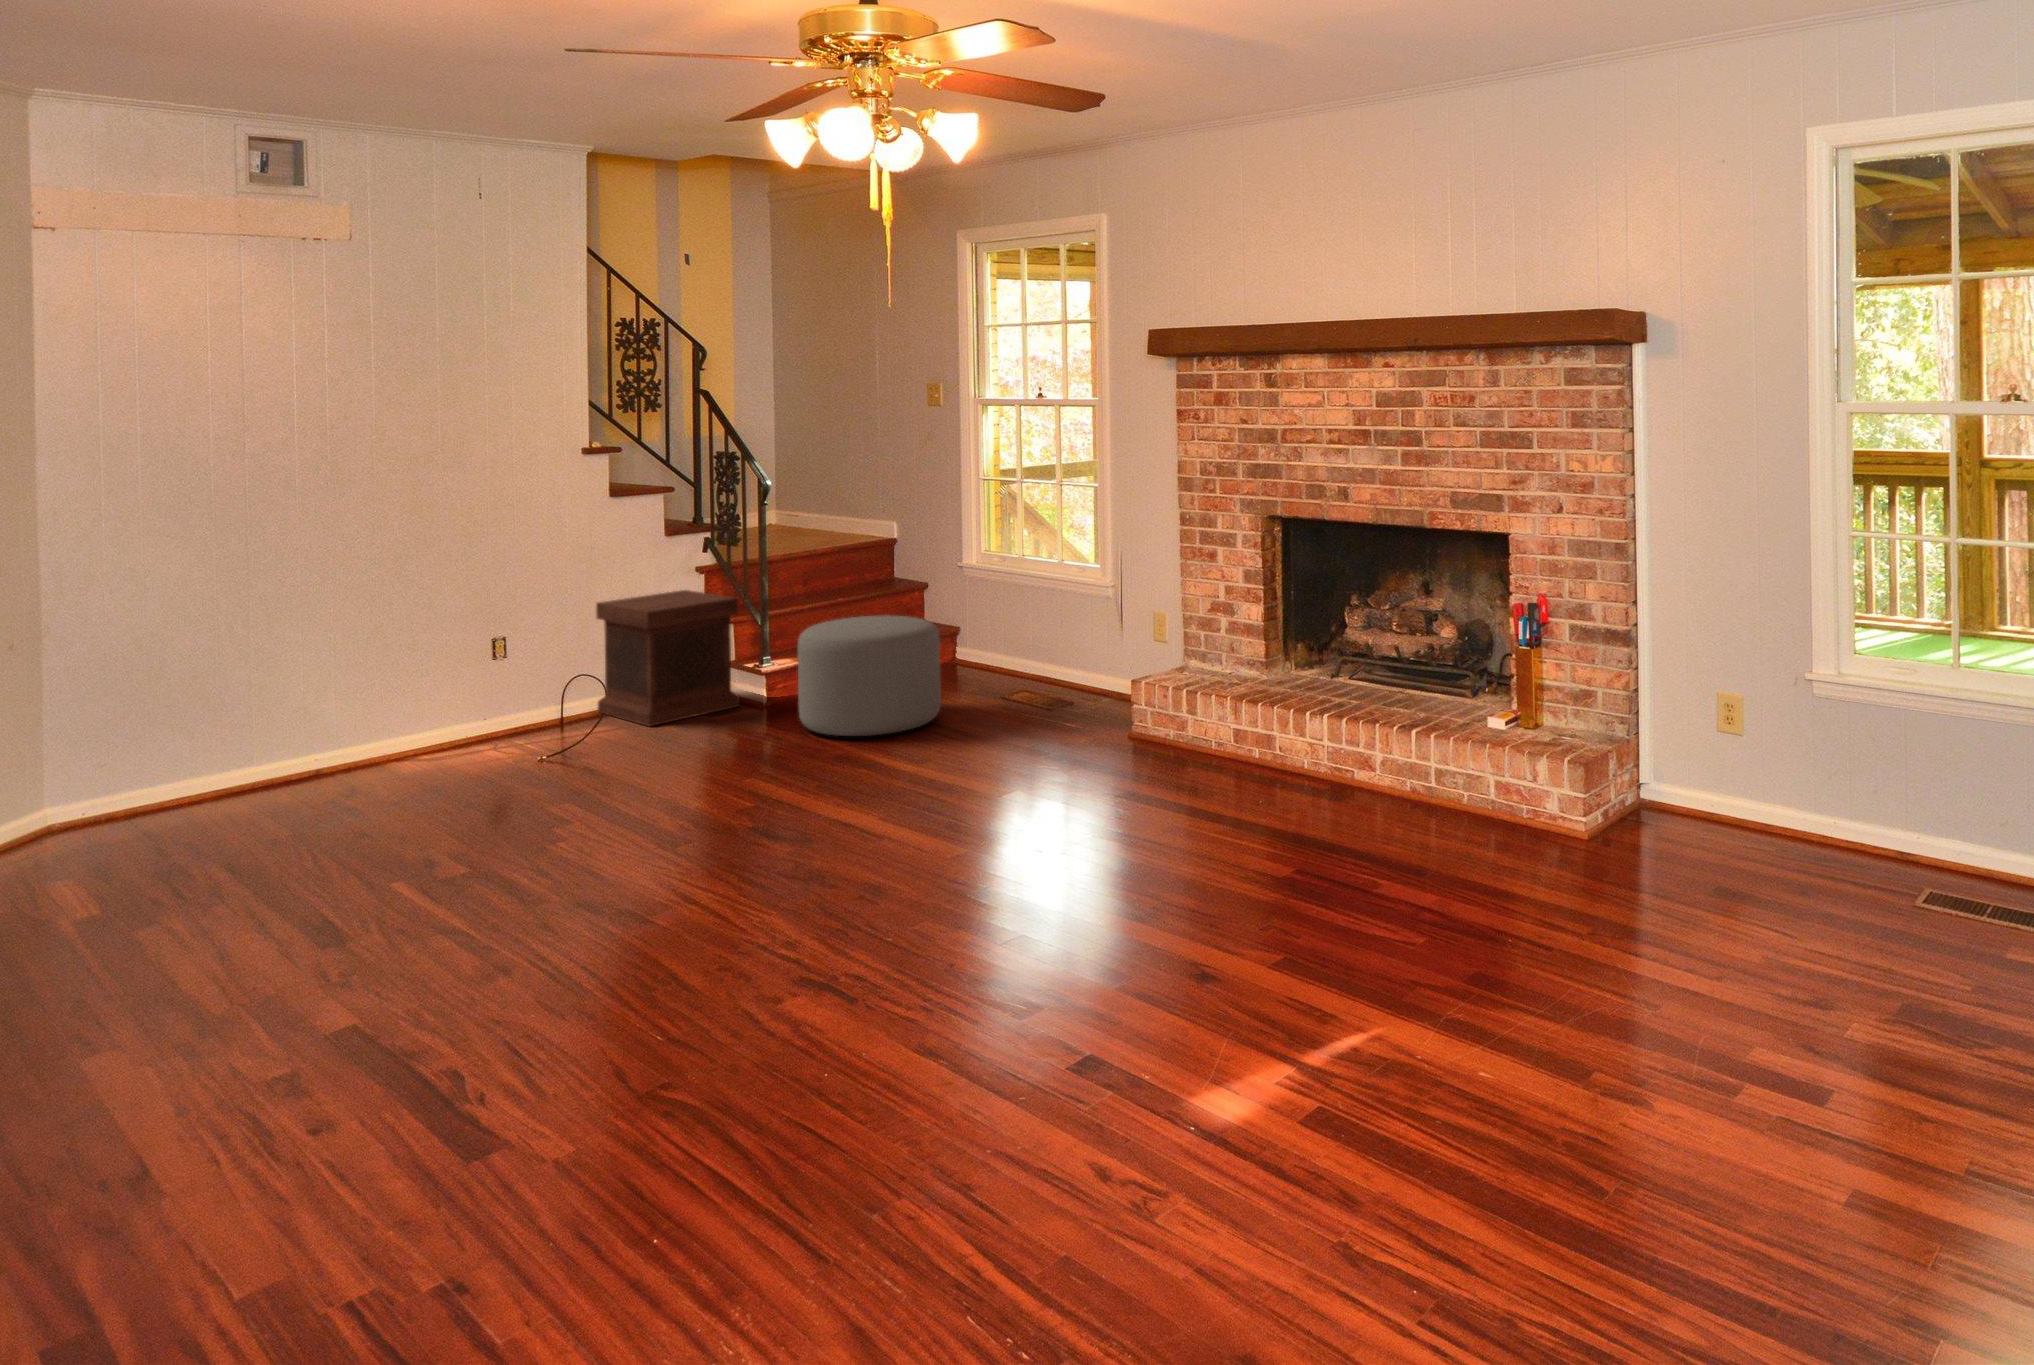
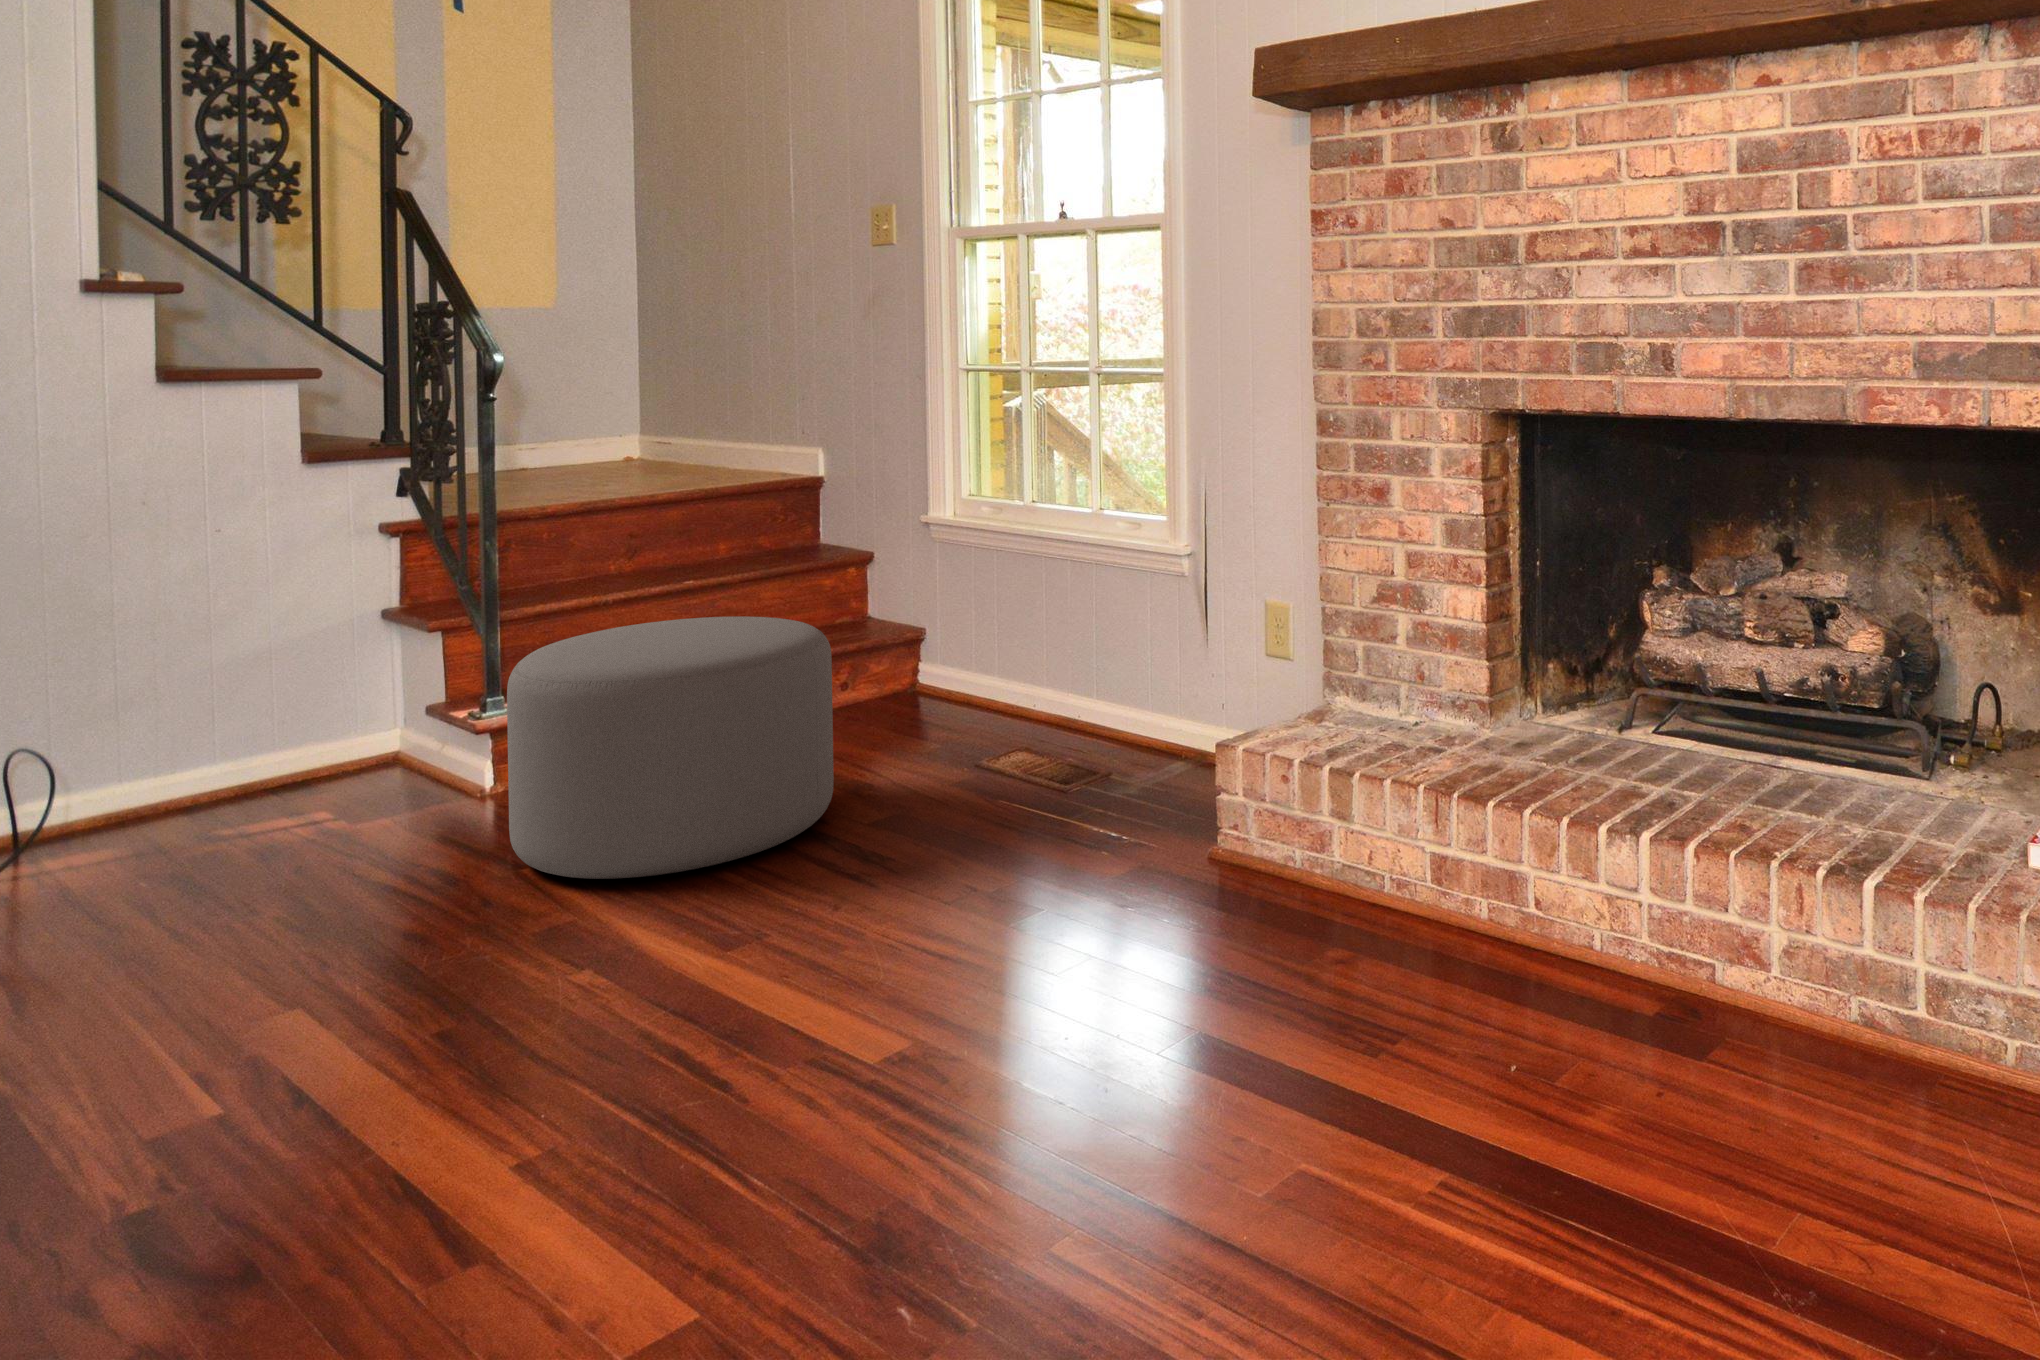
side table: present [596,590,739,726] -> none [108,570,432,861]

